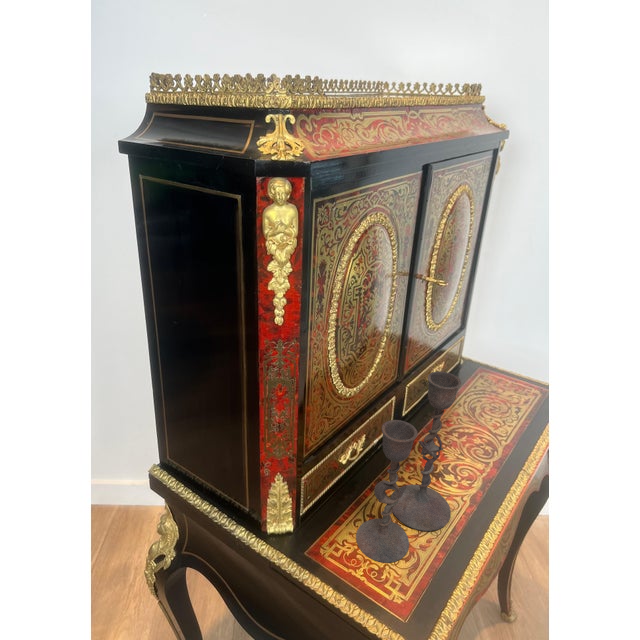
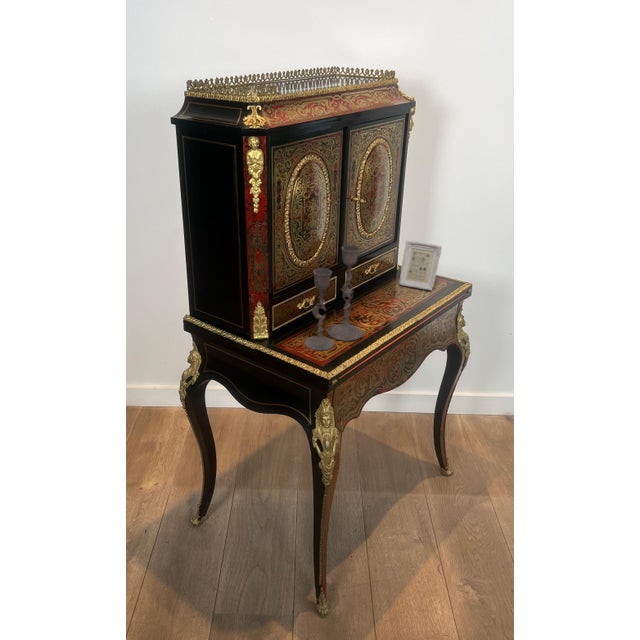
picture frame: none [470,327,533,401] -> present [399,241,441,291]

